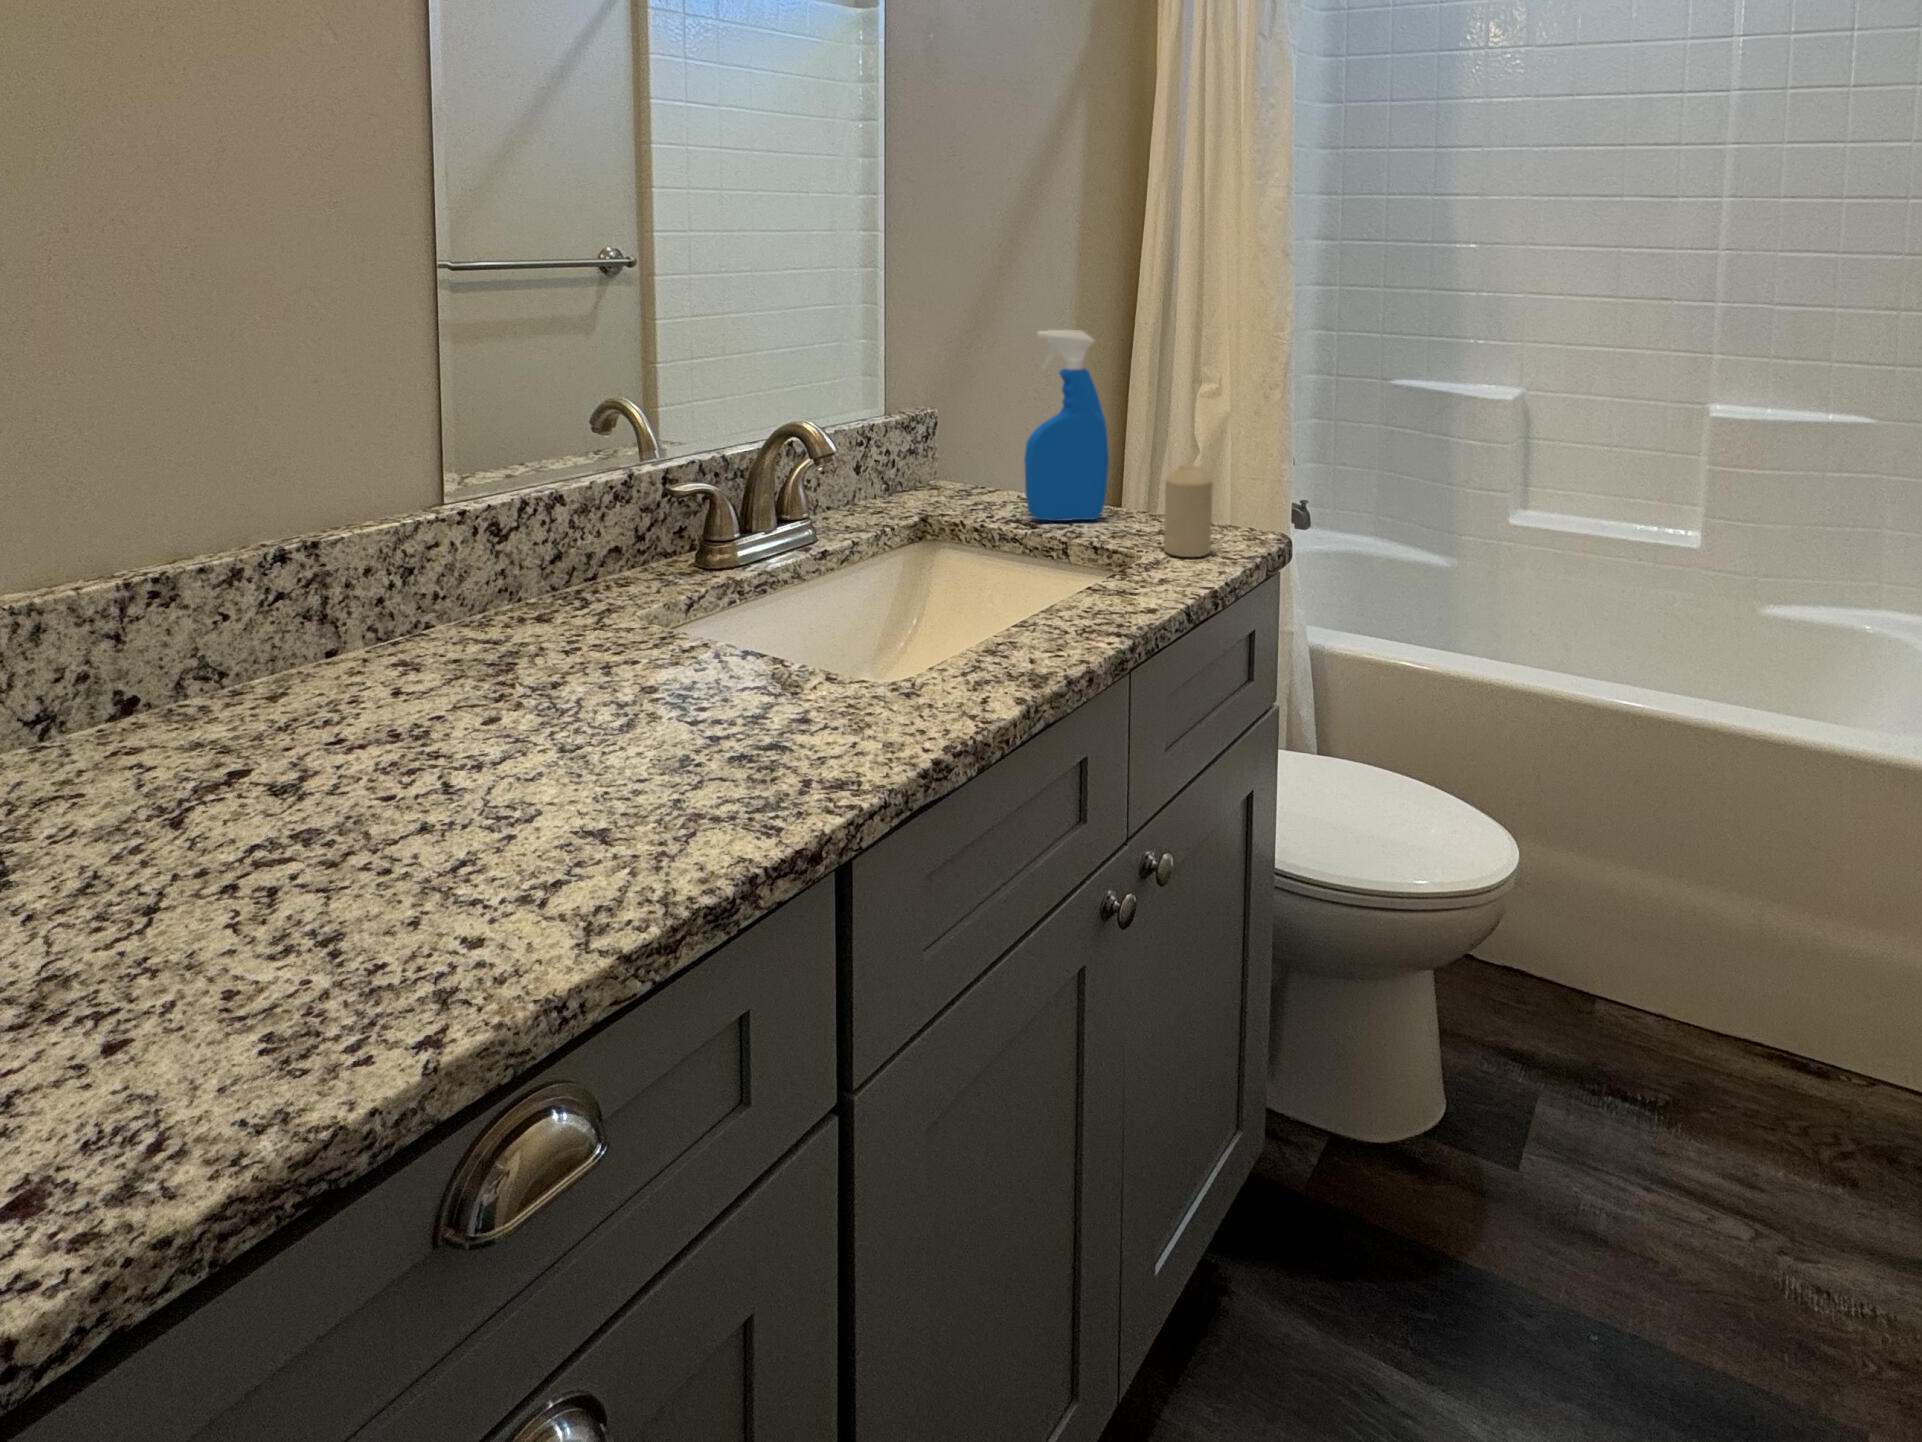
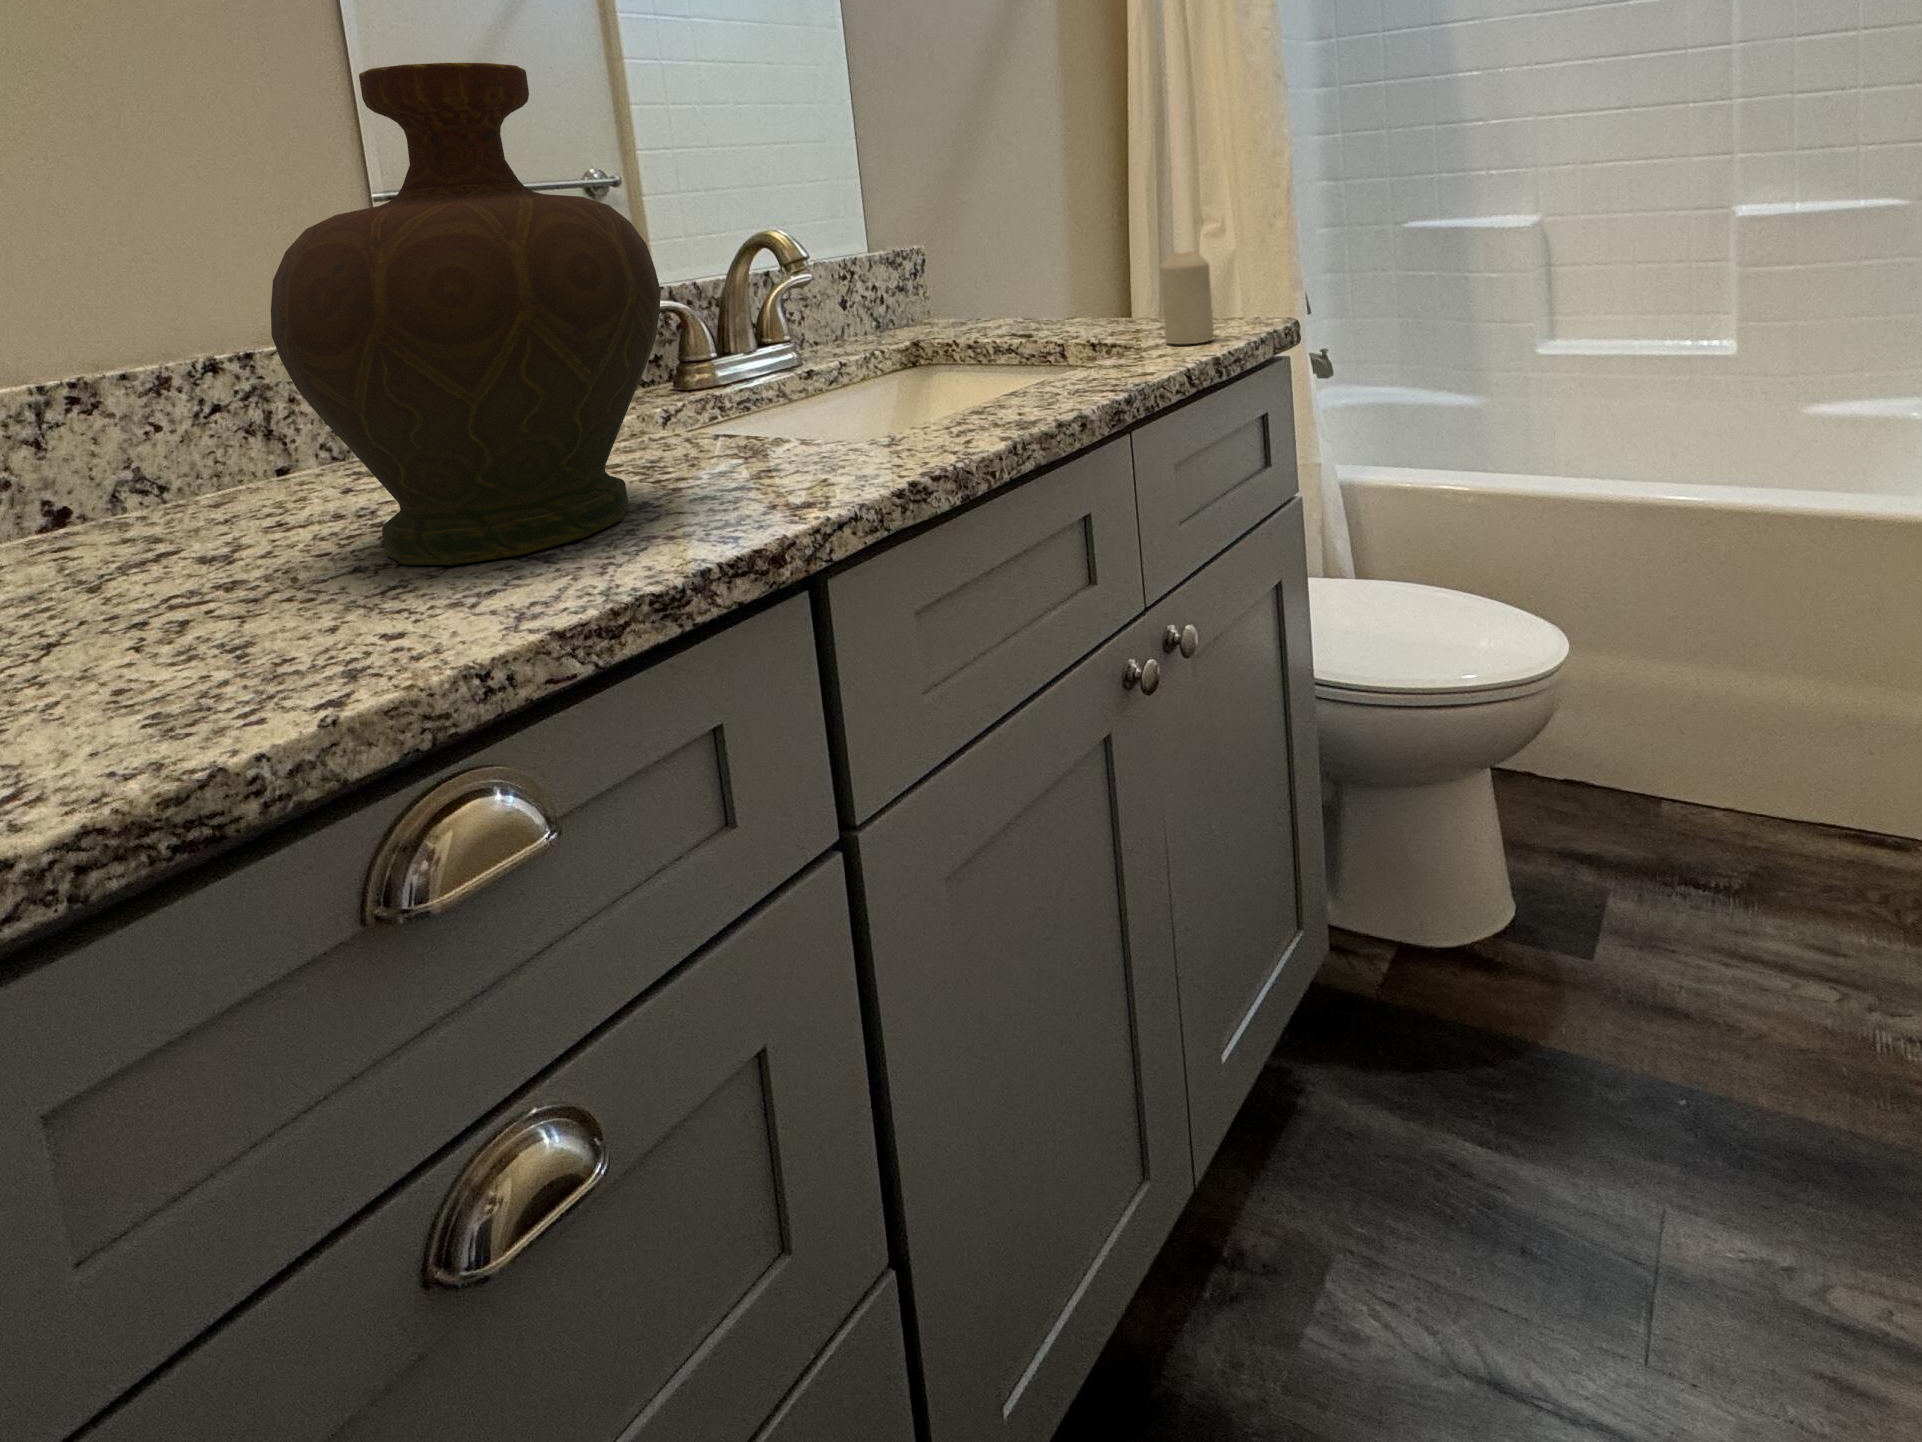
spray bottle: present [1024,330,1109,521] -> none [1014,134,1104,336]
decorative vase: none [373,356,722,832] -> present [271,63,661,565]

